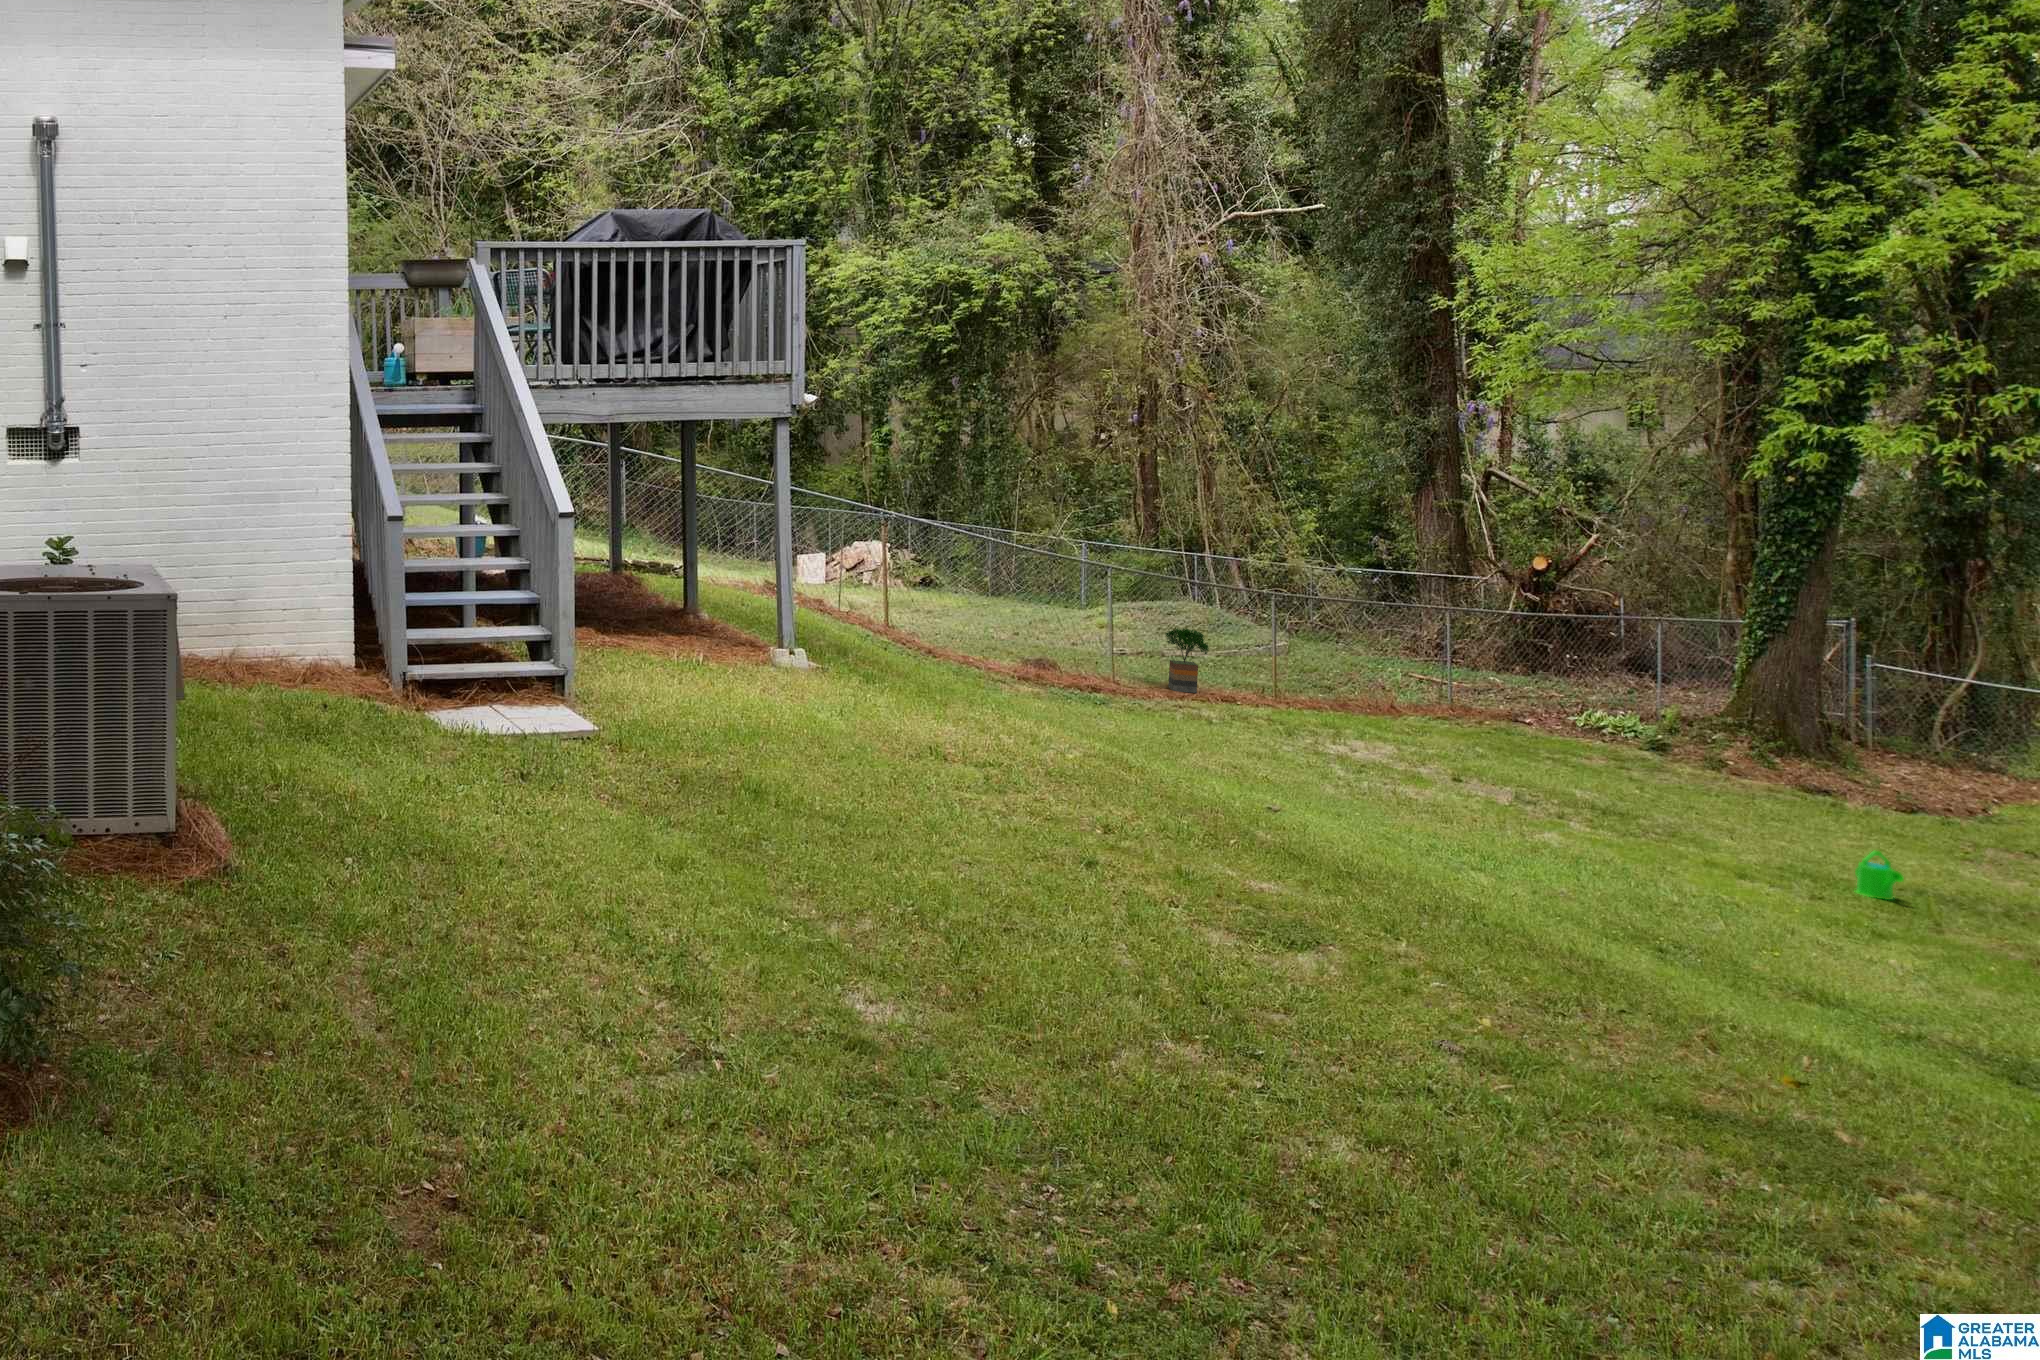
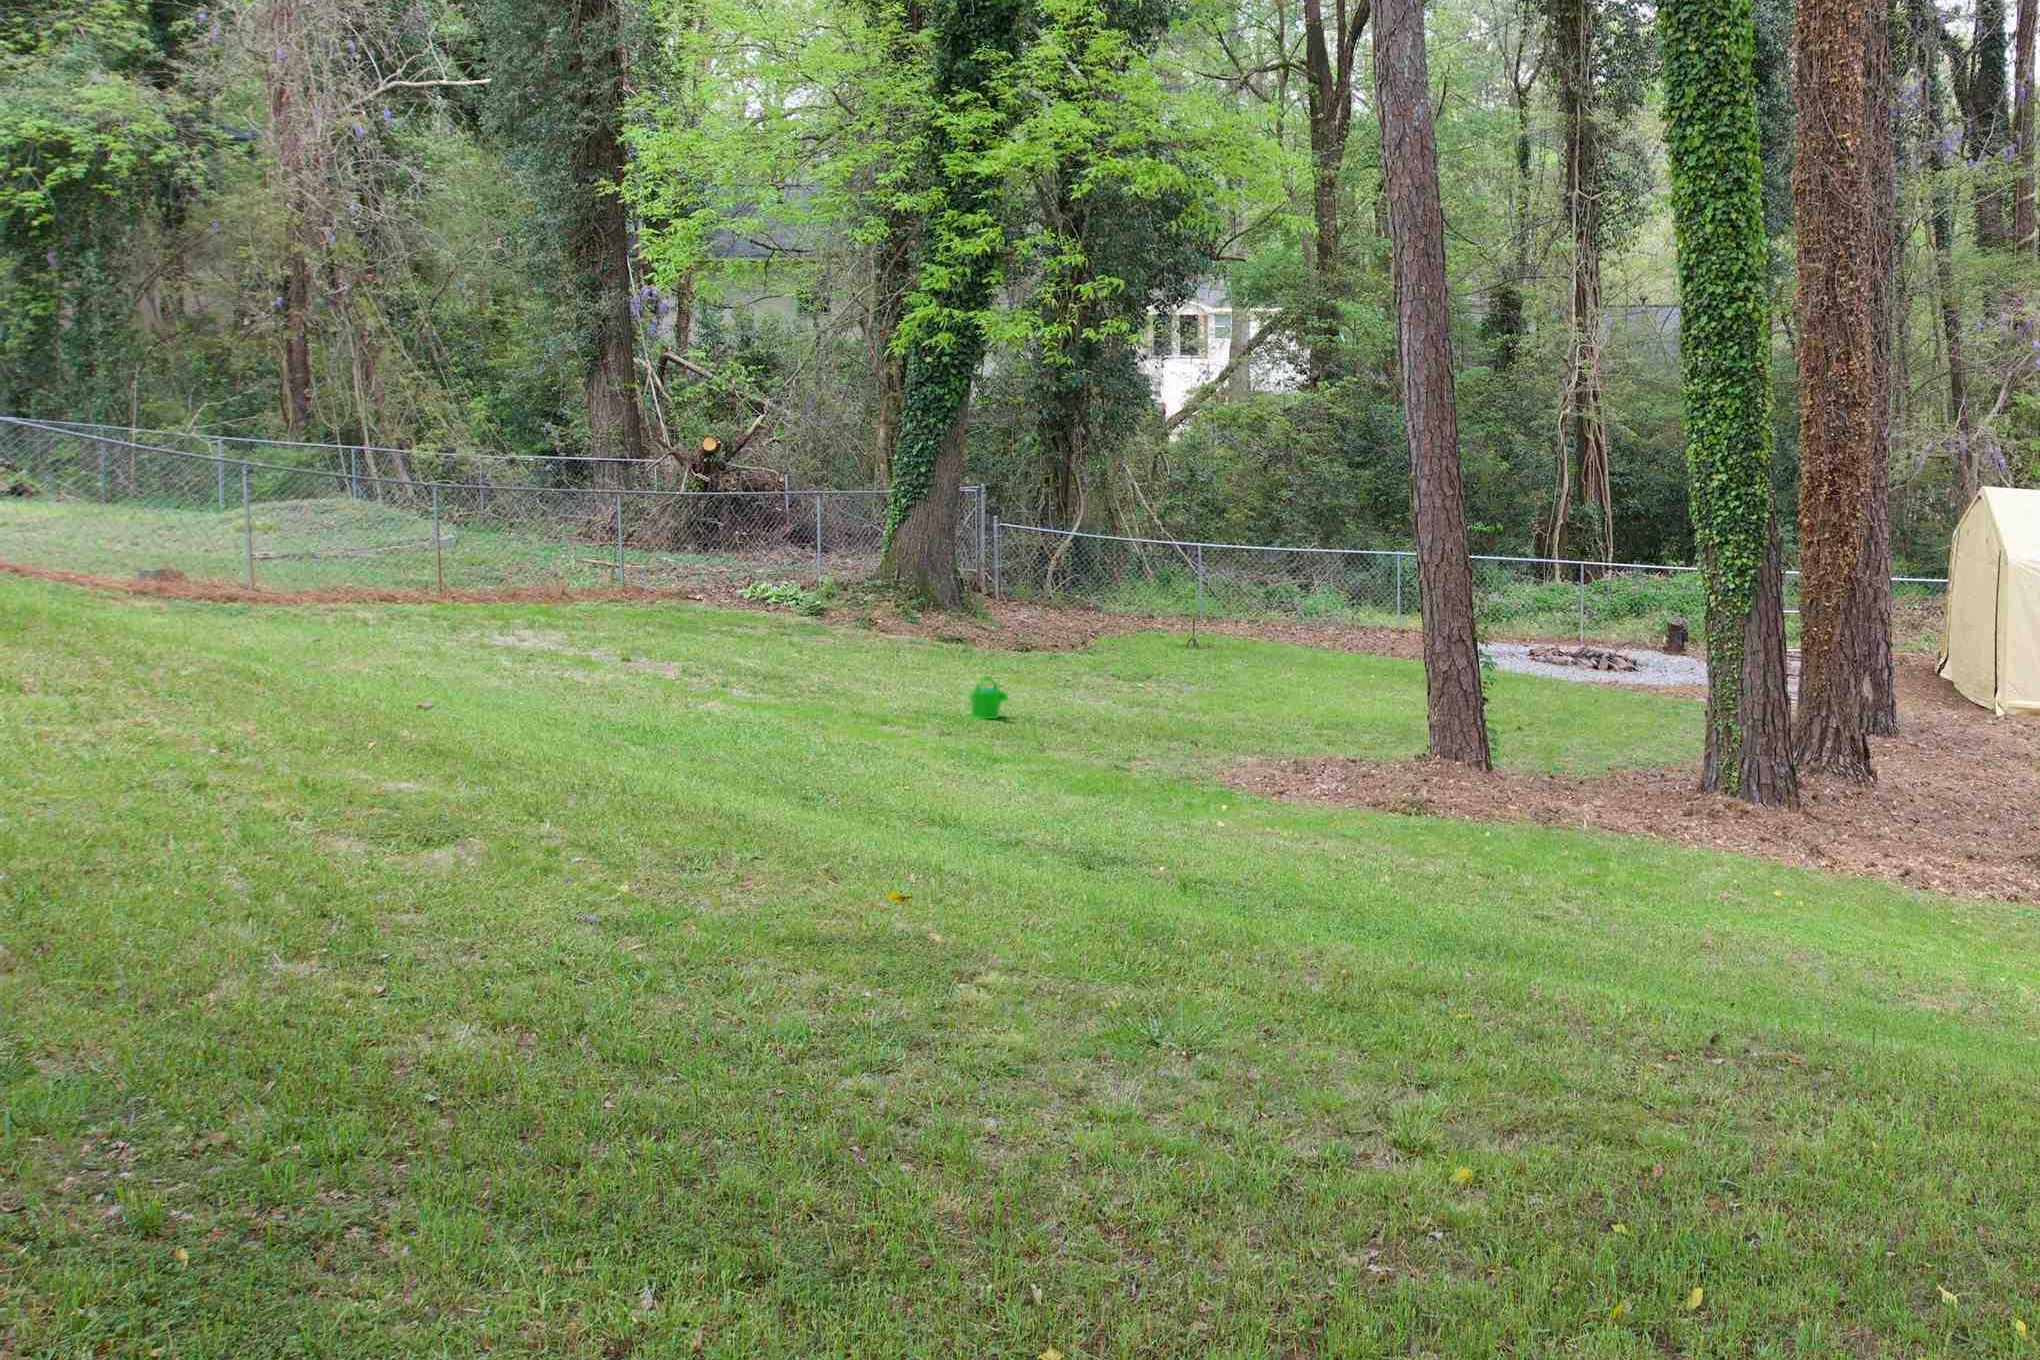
potted tree: present [1165,628,1209,693] -> none [248,535,313,612]

